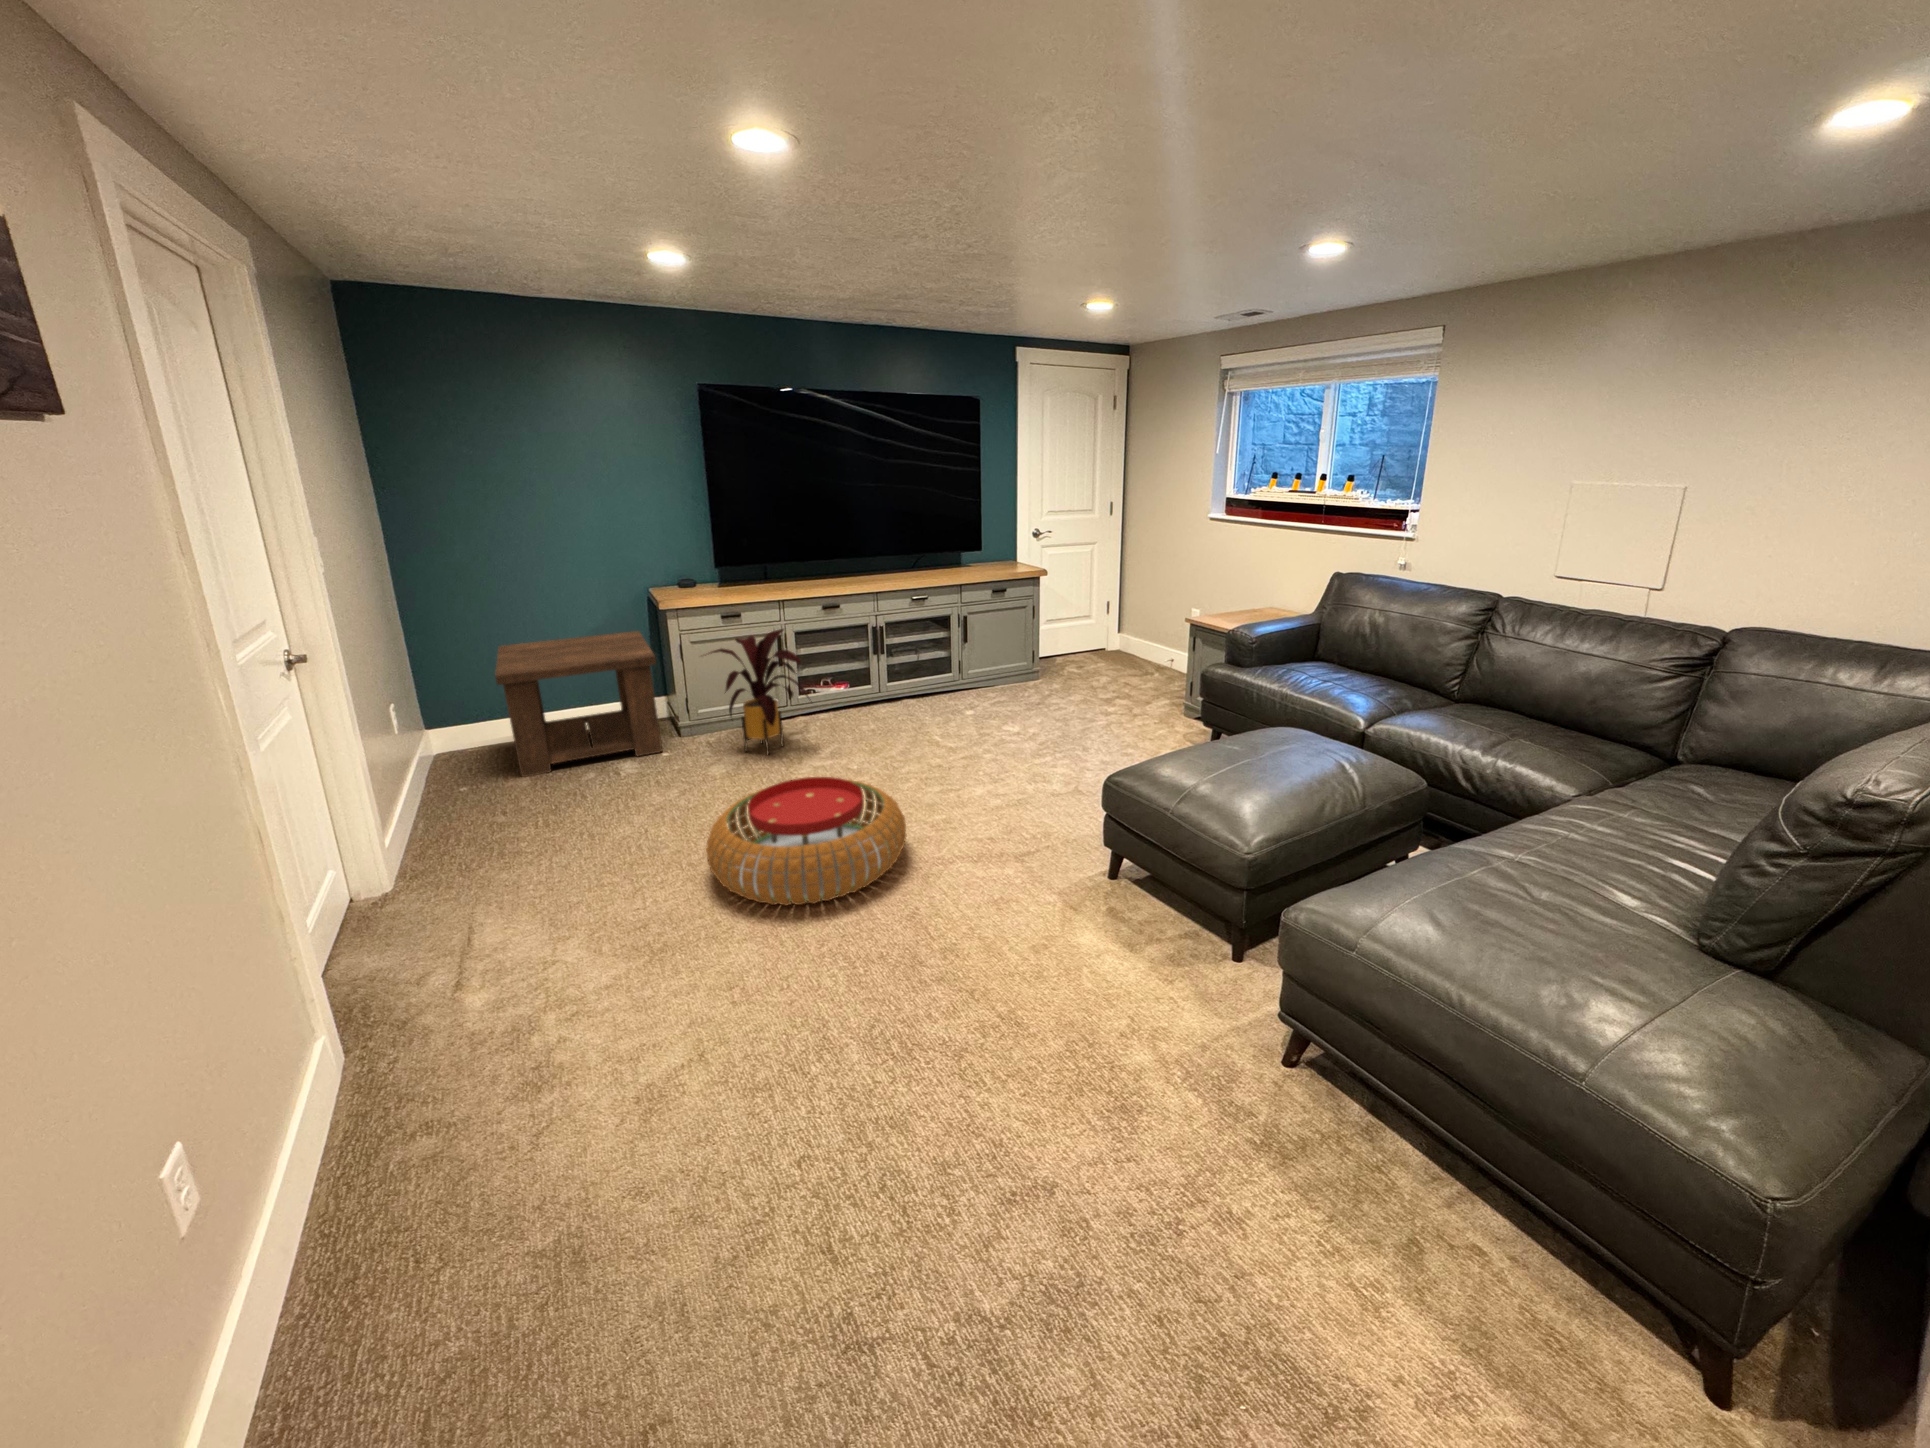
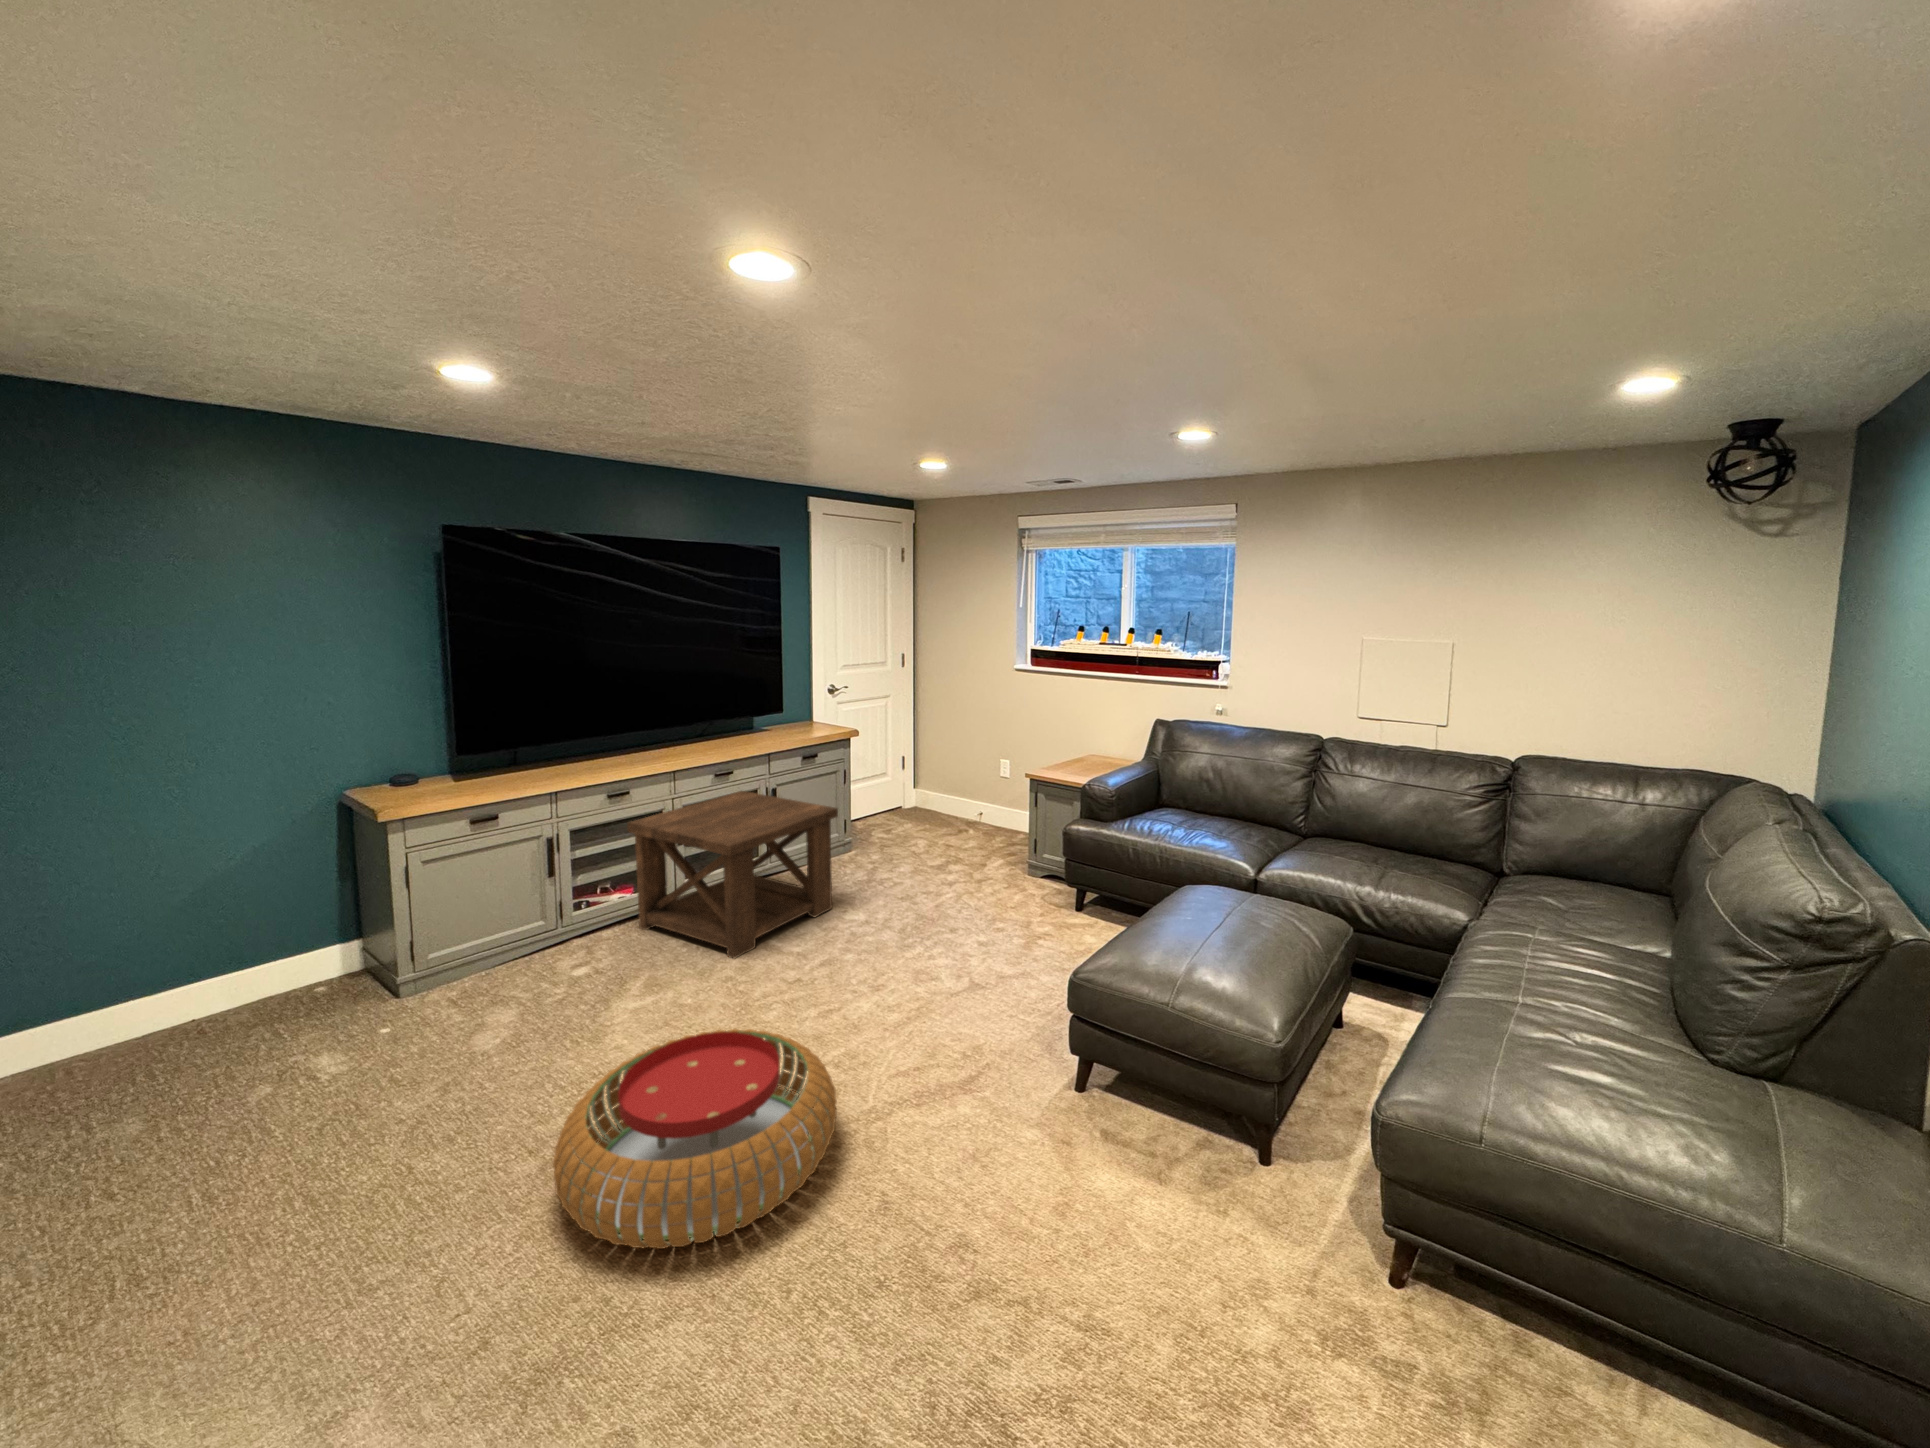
house plant: present [710,629,812,754] -> none [449,829,622,1008]
side table: present [495,631,662,777] -> present [627,791,838,958]

